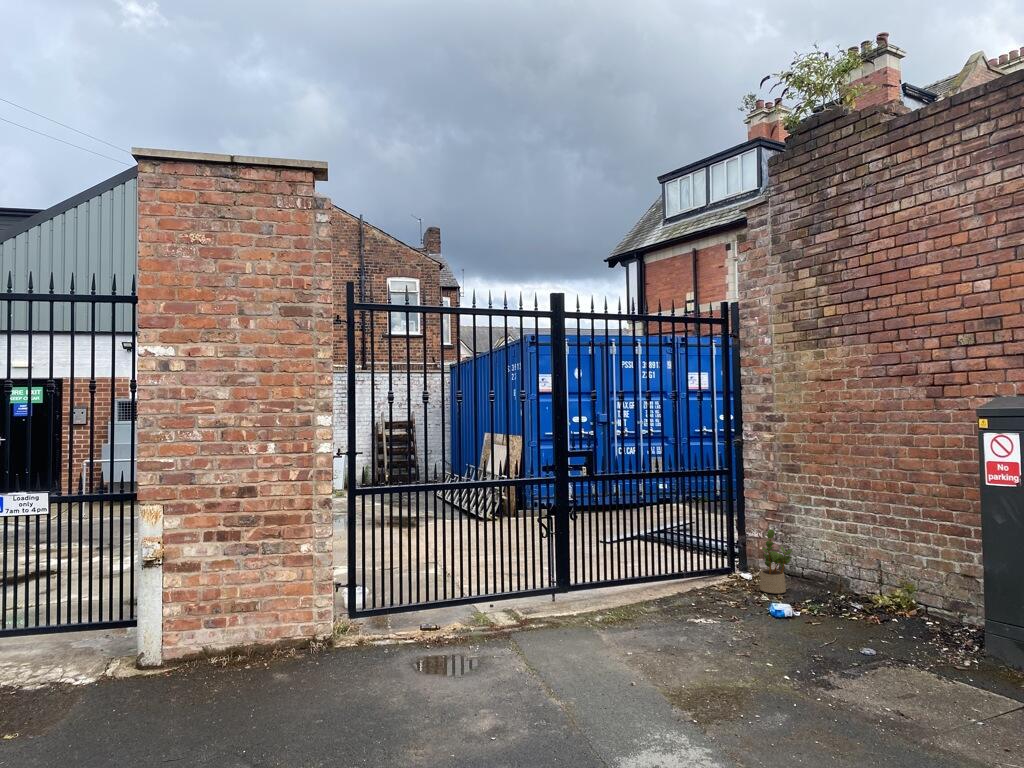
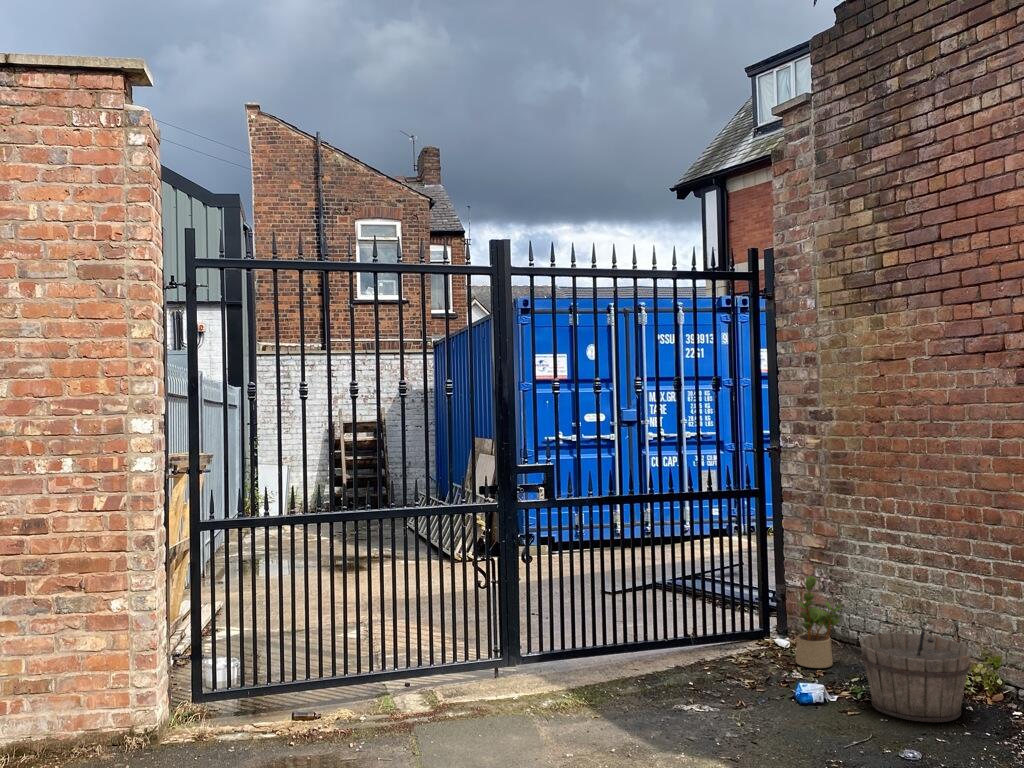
wooden bucket: none [815,561,894,631] -> present [860,622,971,722]

